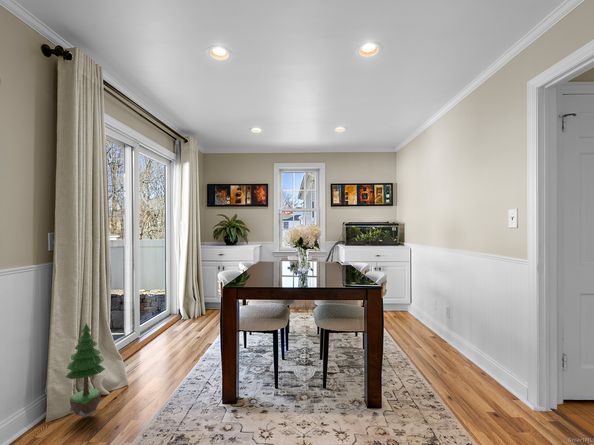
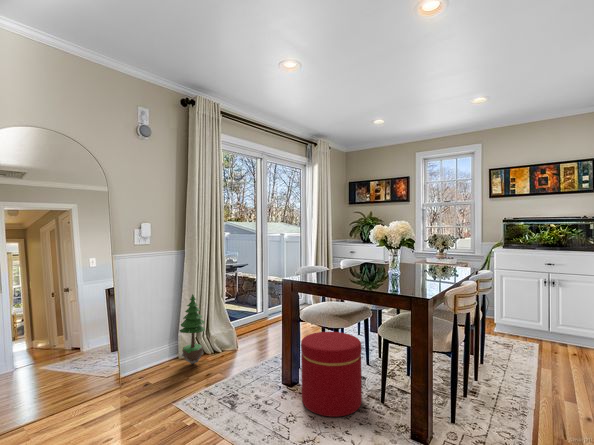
ottoman: none [255,335,314,419] -> present [301,332,362,417]

